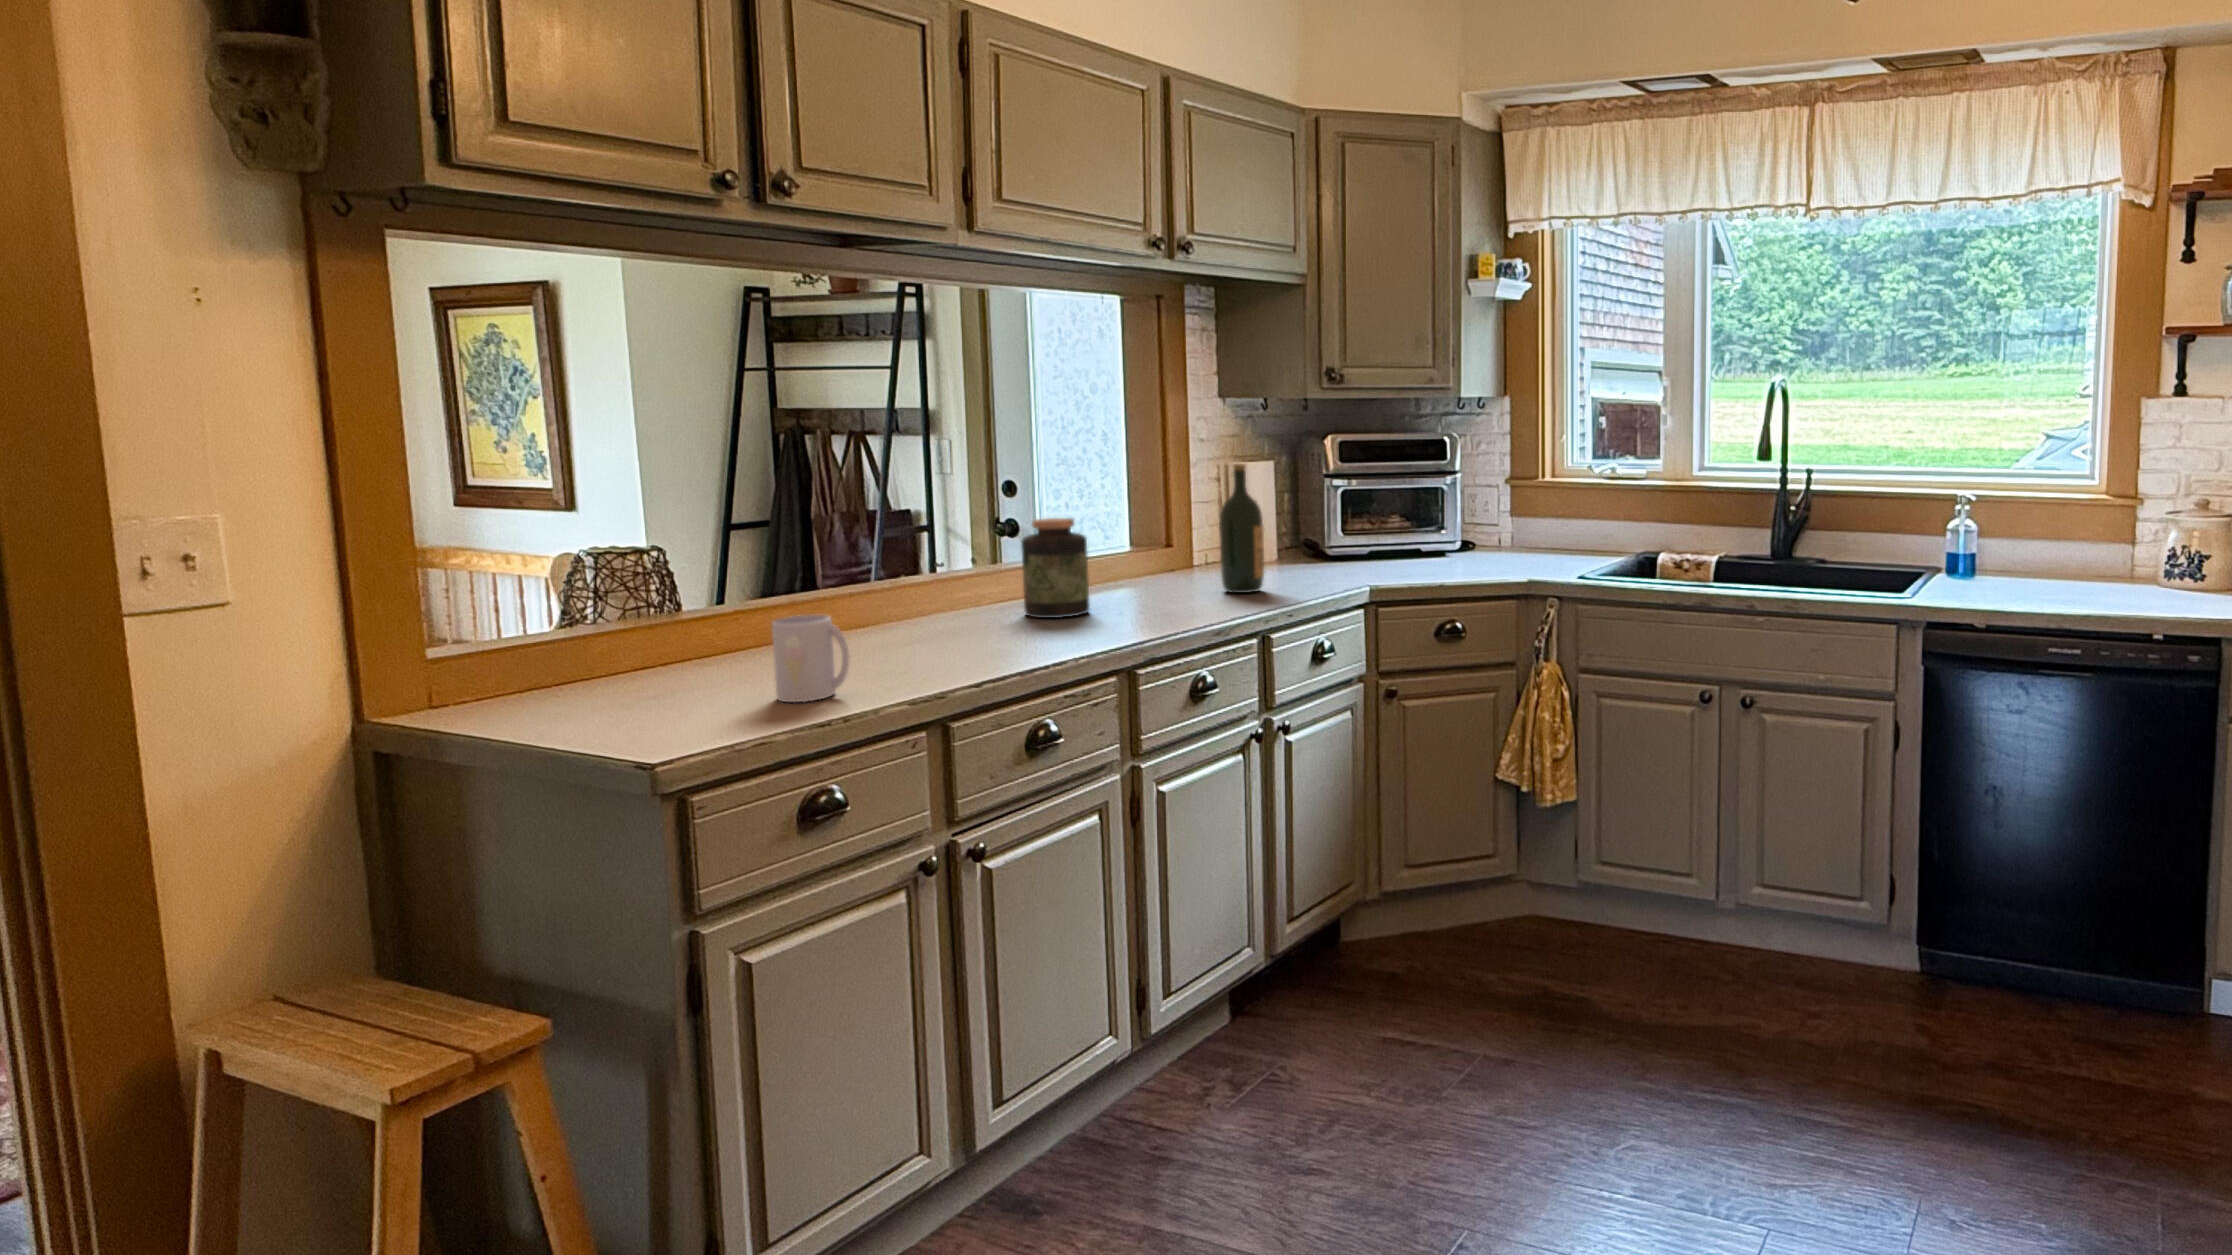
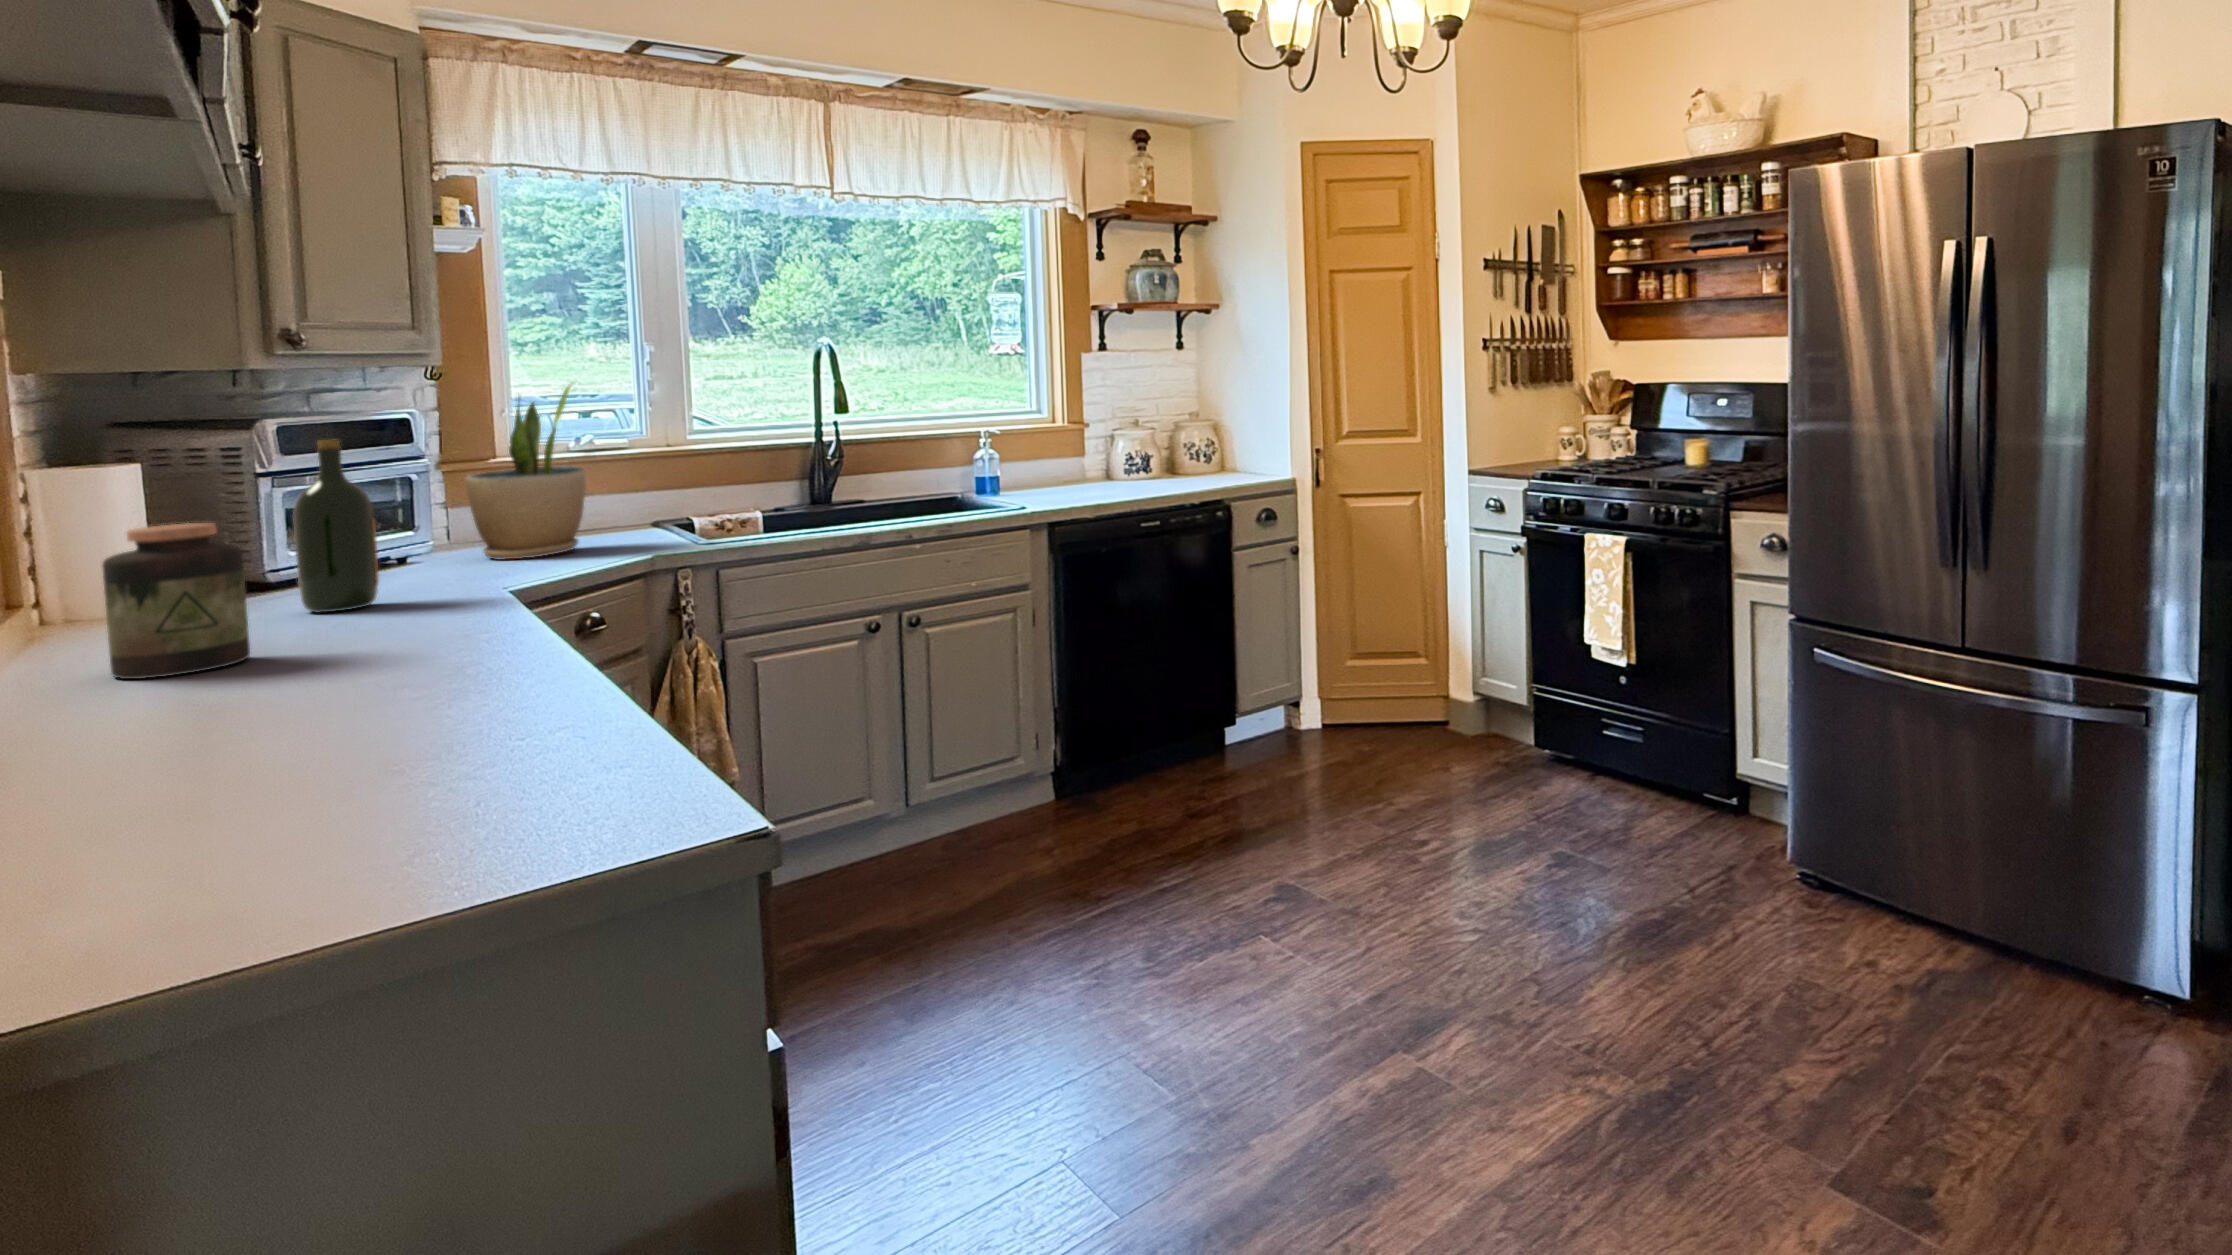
potted plant: none [1430,419,1509,573] -> present [465,383,585,560]
mug: present [772,615,849,702] -> none [327,635,458,769]

